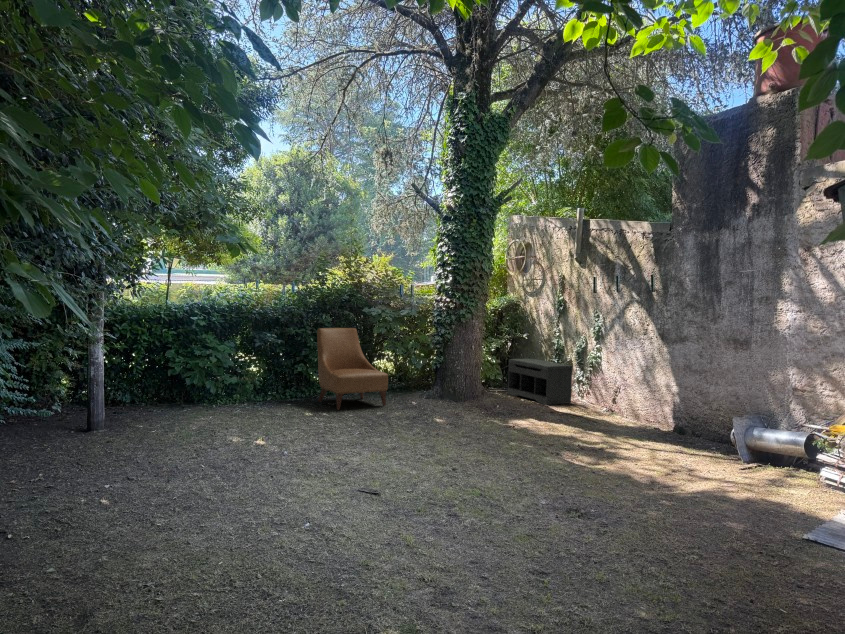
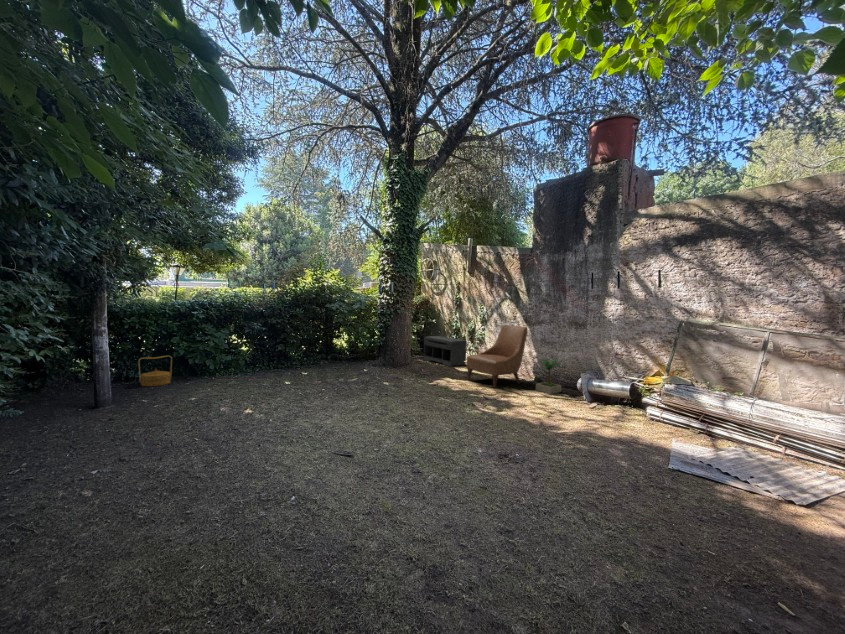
chair: present [317,328,388,410] -> present [467,325,528,388]
woven basket: none [126,374,165,412] -> present [138,355,172,386]
potted plant: none [669,391,715,448] -> present [536,359,561,394]

